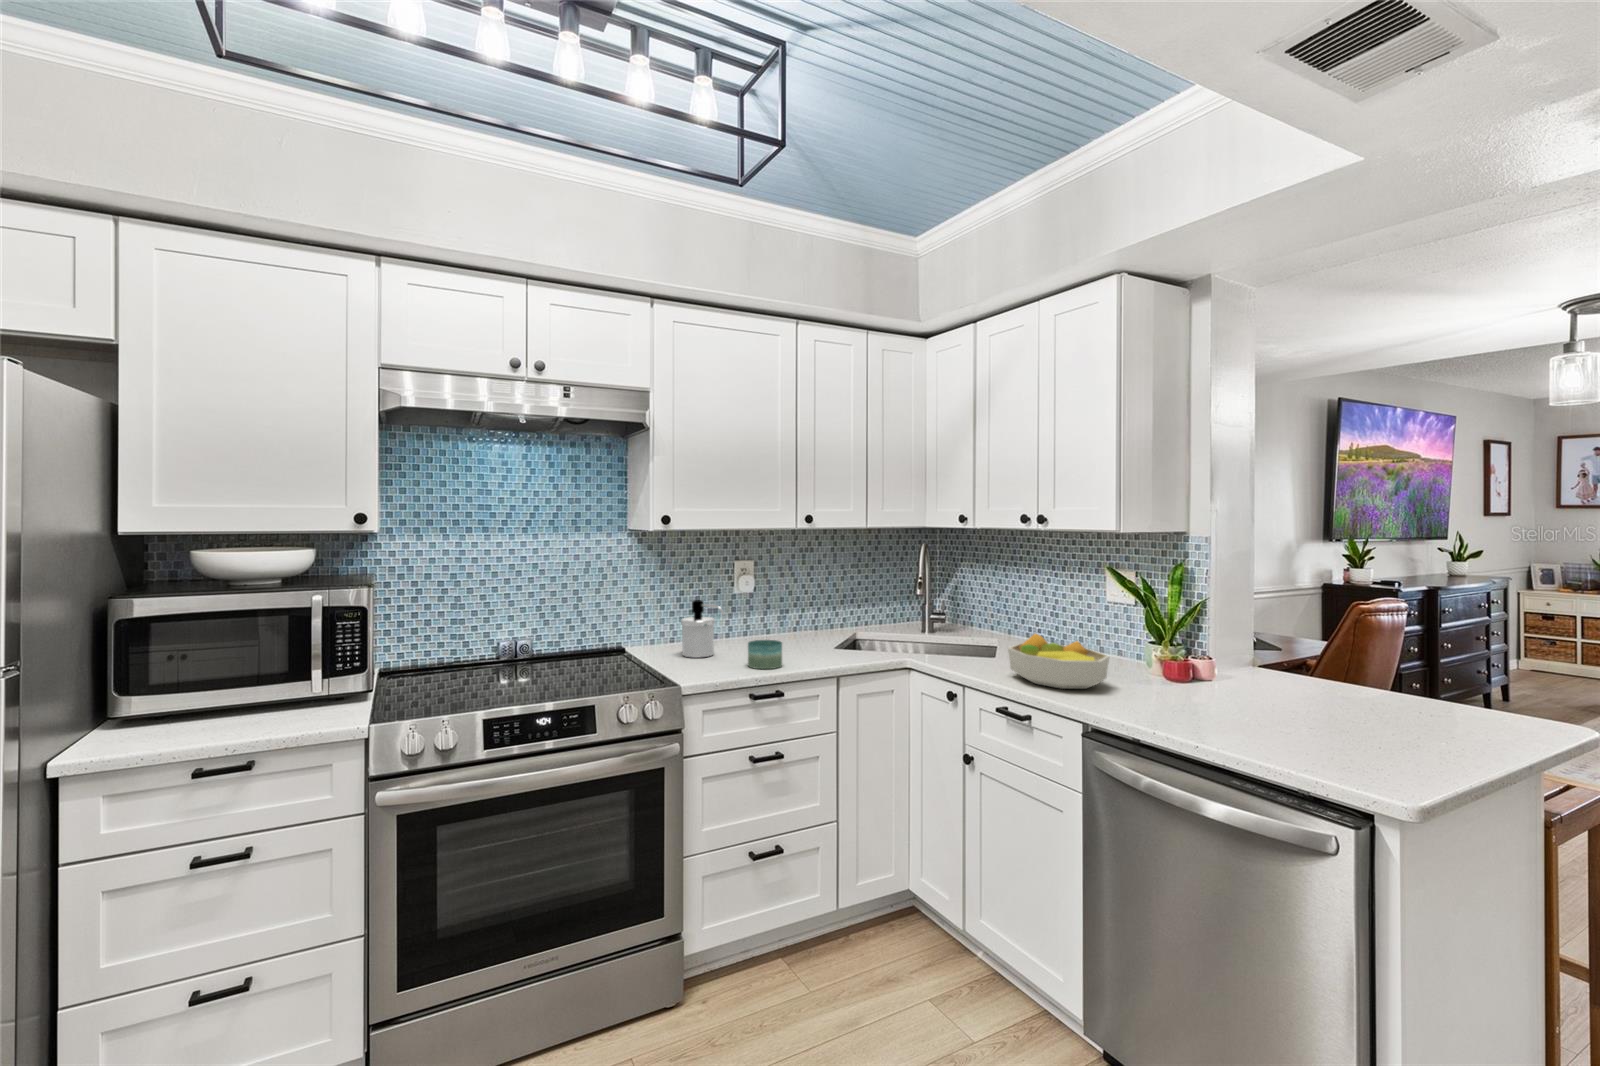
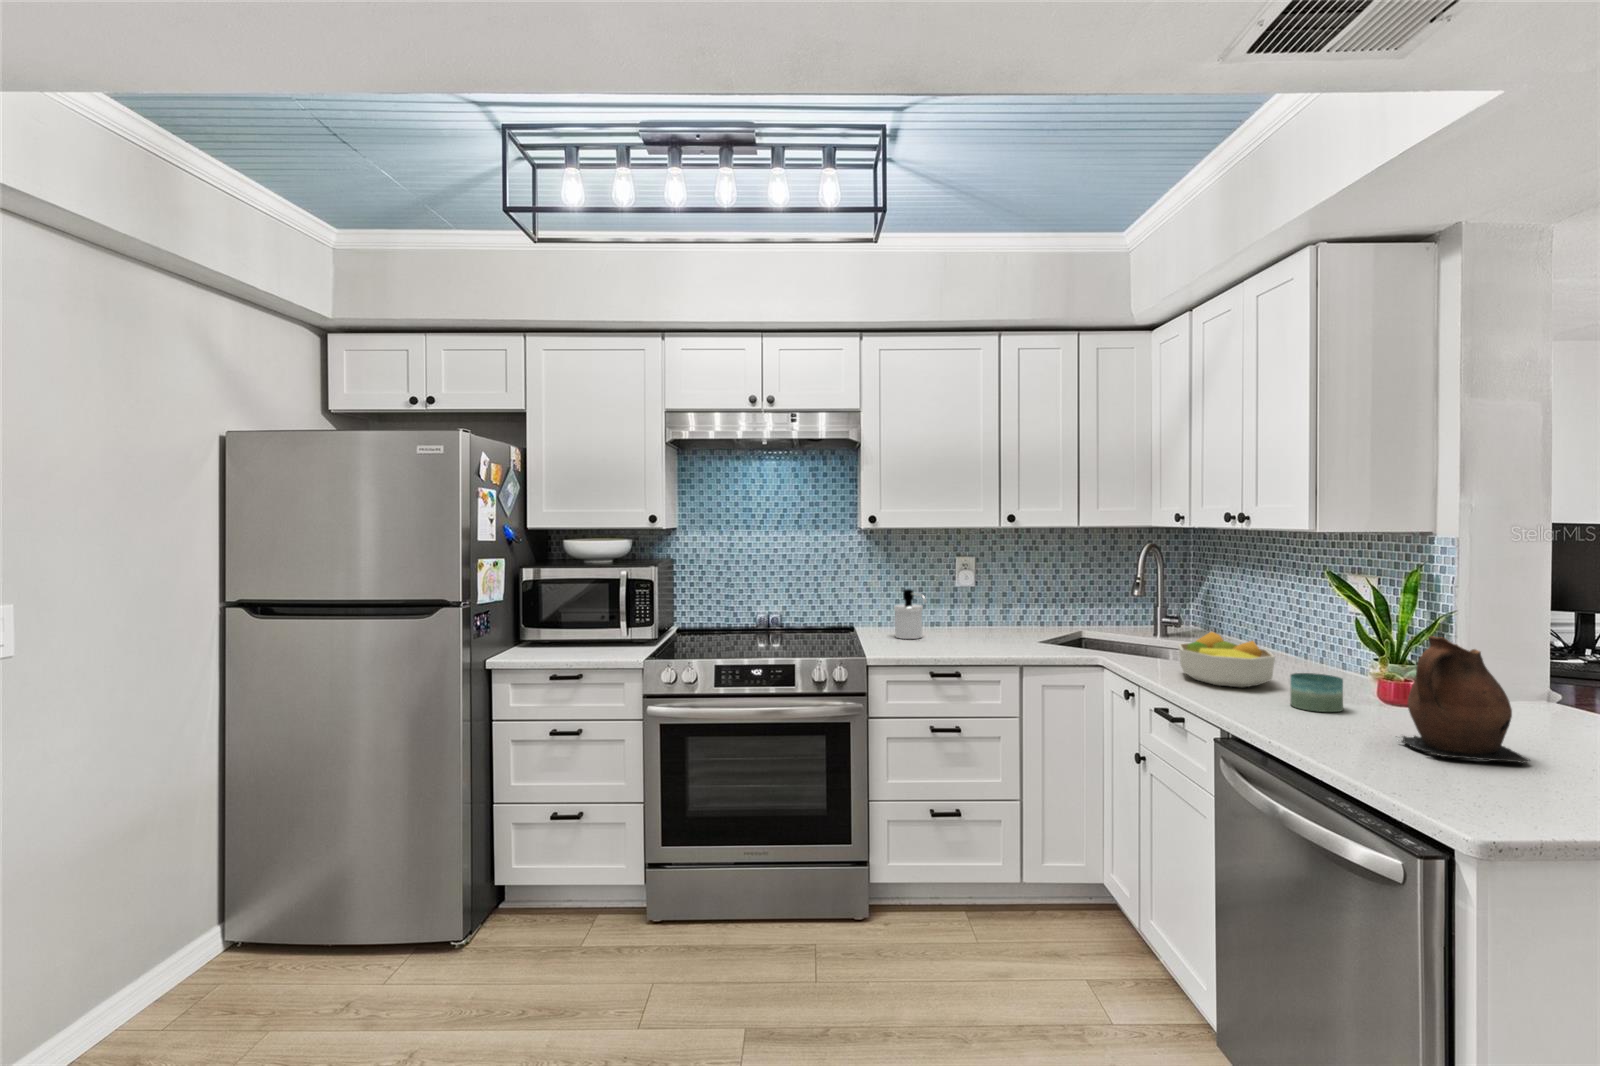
ceramic pitcher: none [1287,638,1412,754] -> present [1402,636,1530,764]
candle: present [748,640,782,669] -> present [1290,673,1343,712]

